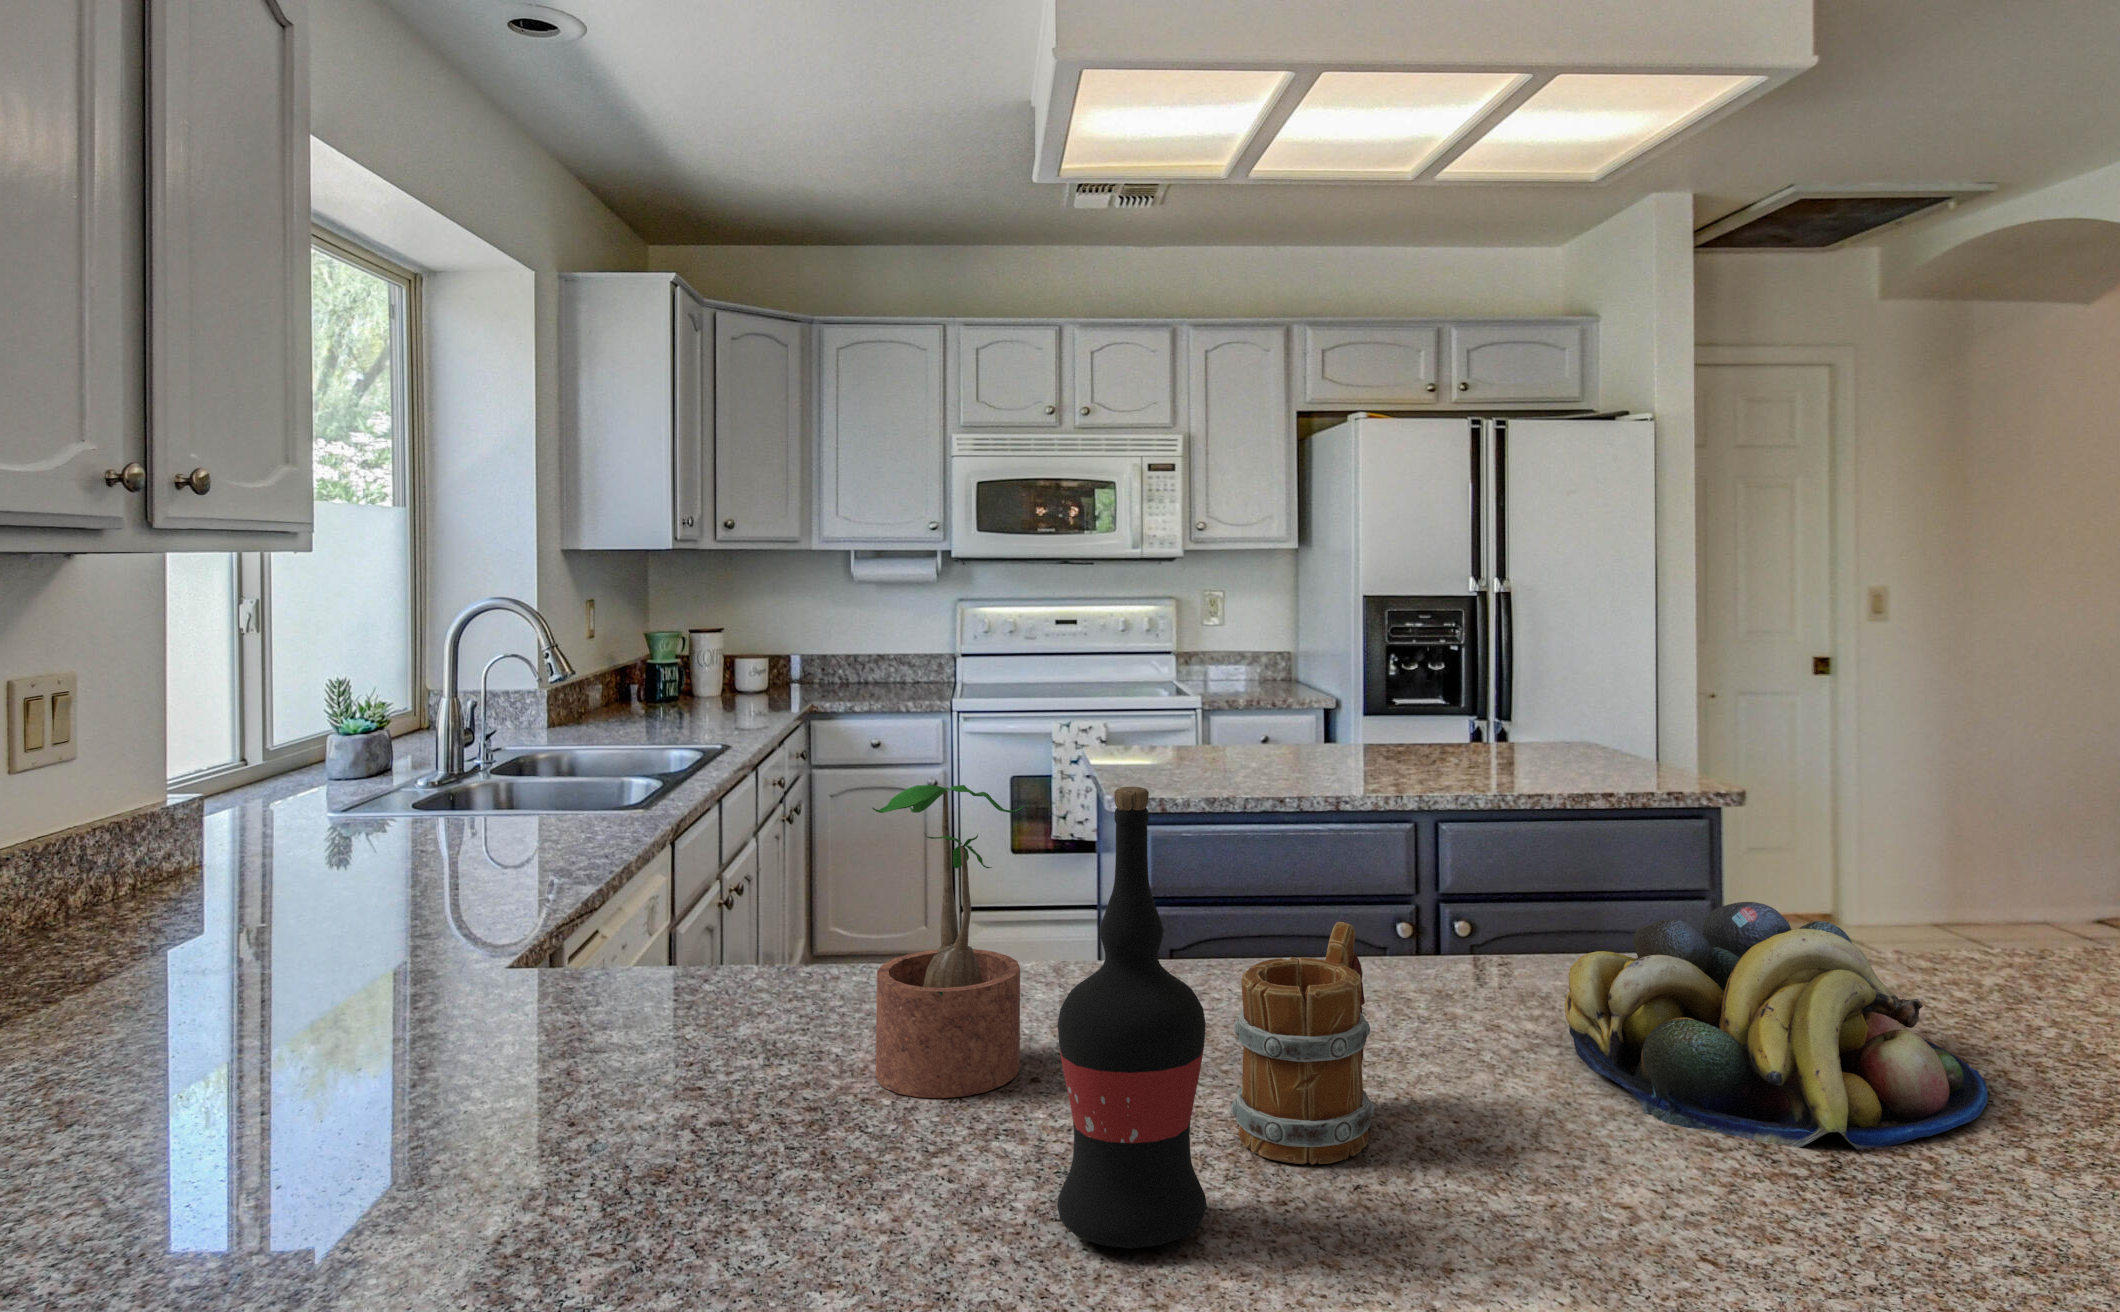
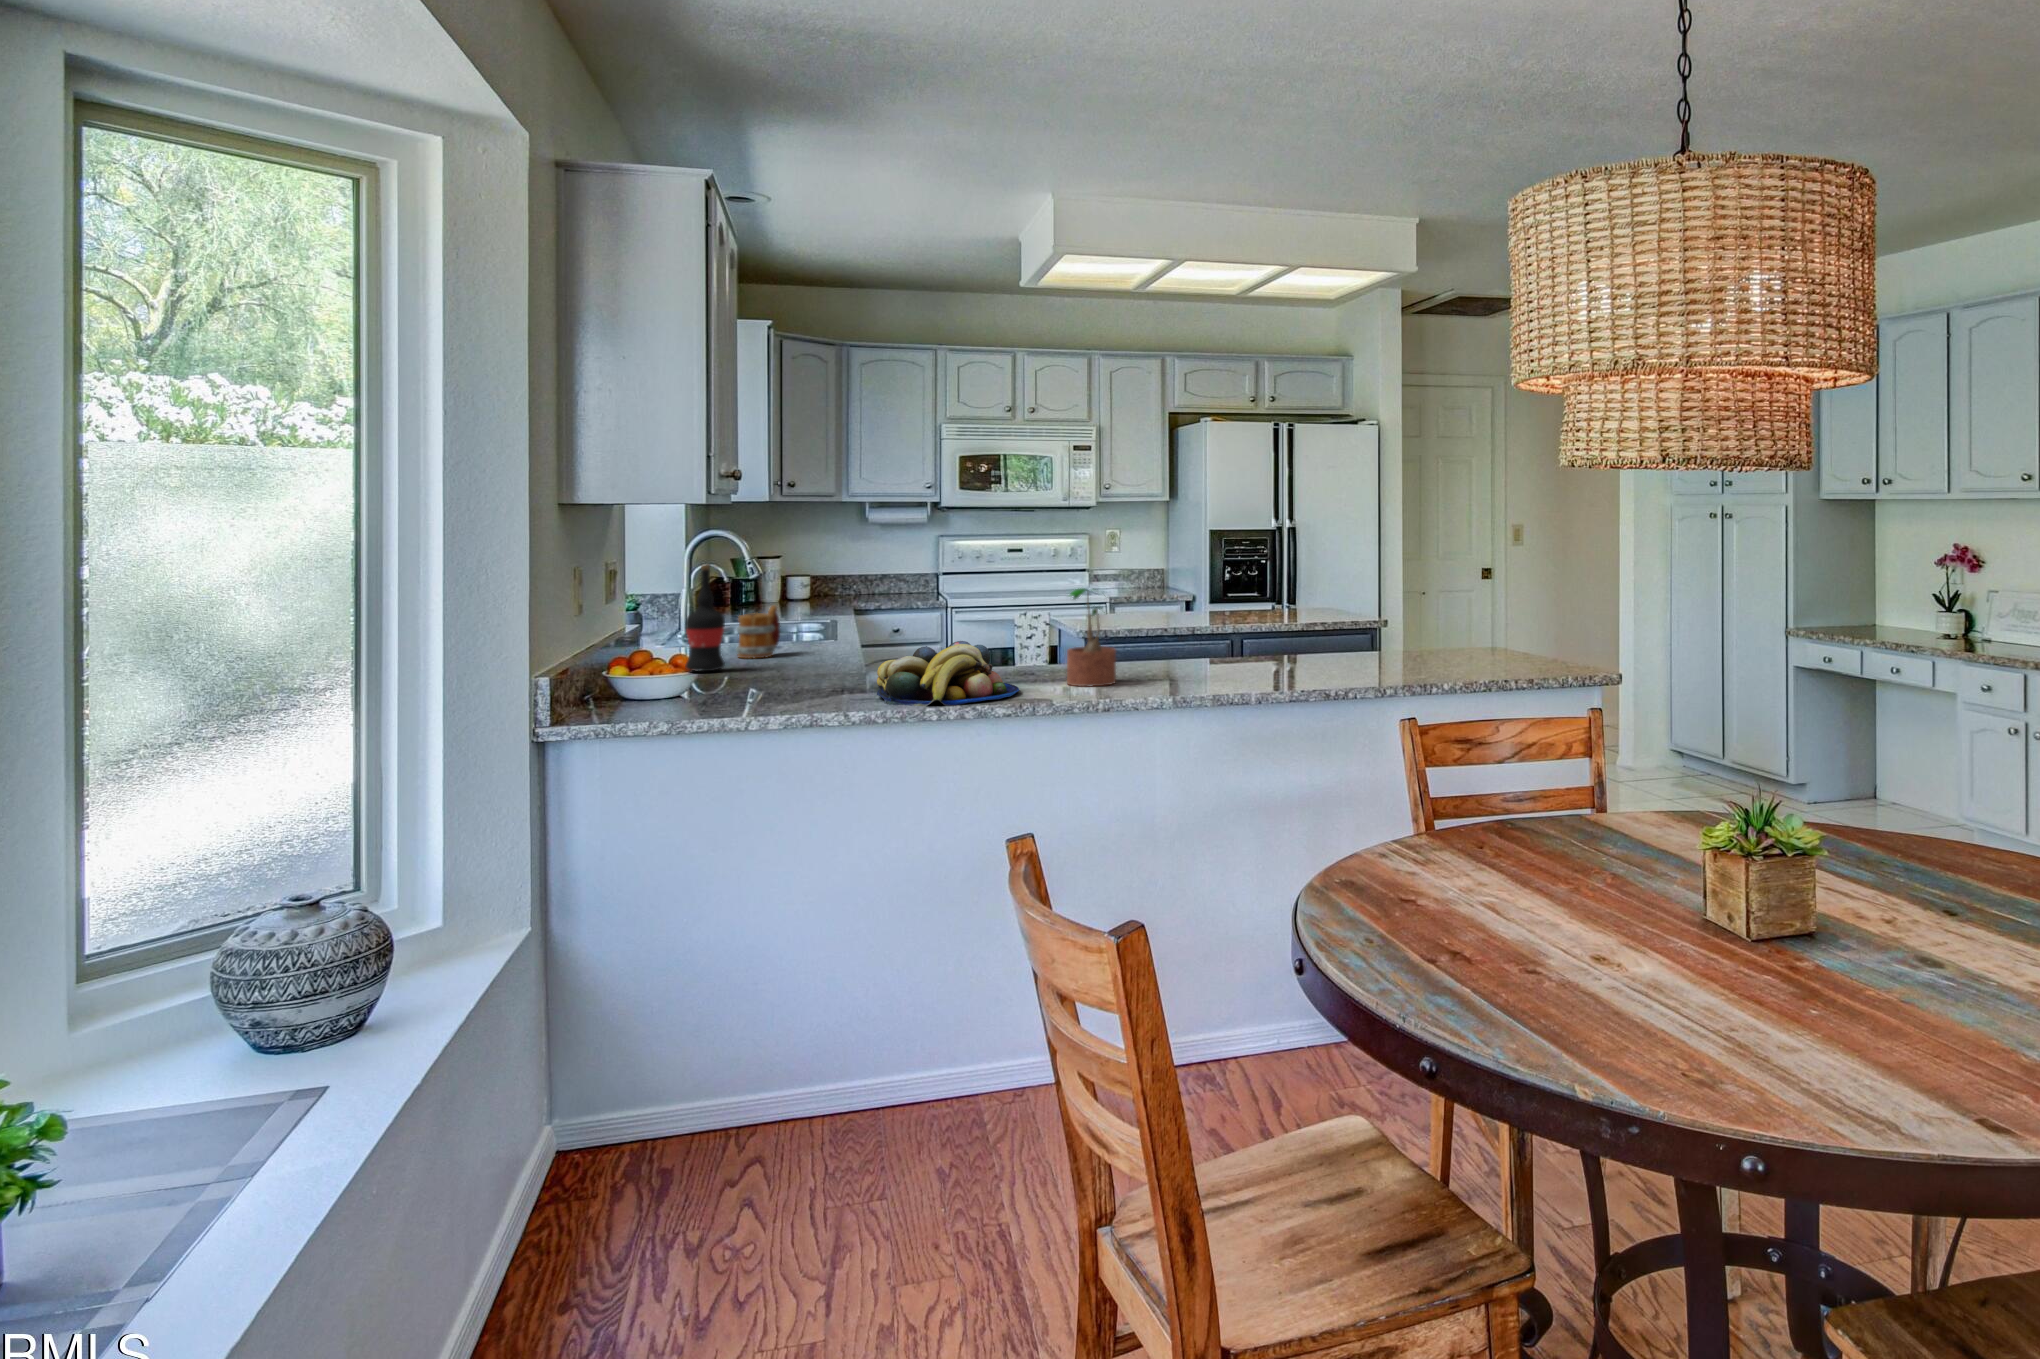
wine bottle: present [1057,787,1207,1248] -> present [685,564,725,672]
fruit bowl: present [1565,902,1988,1150] -> present [877,641,1020,706]
mug: present [1231,922,1375,1165] -> present [736,605,780,658]

